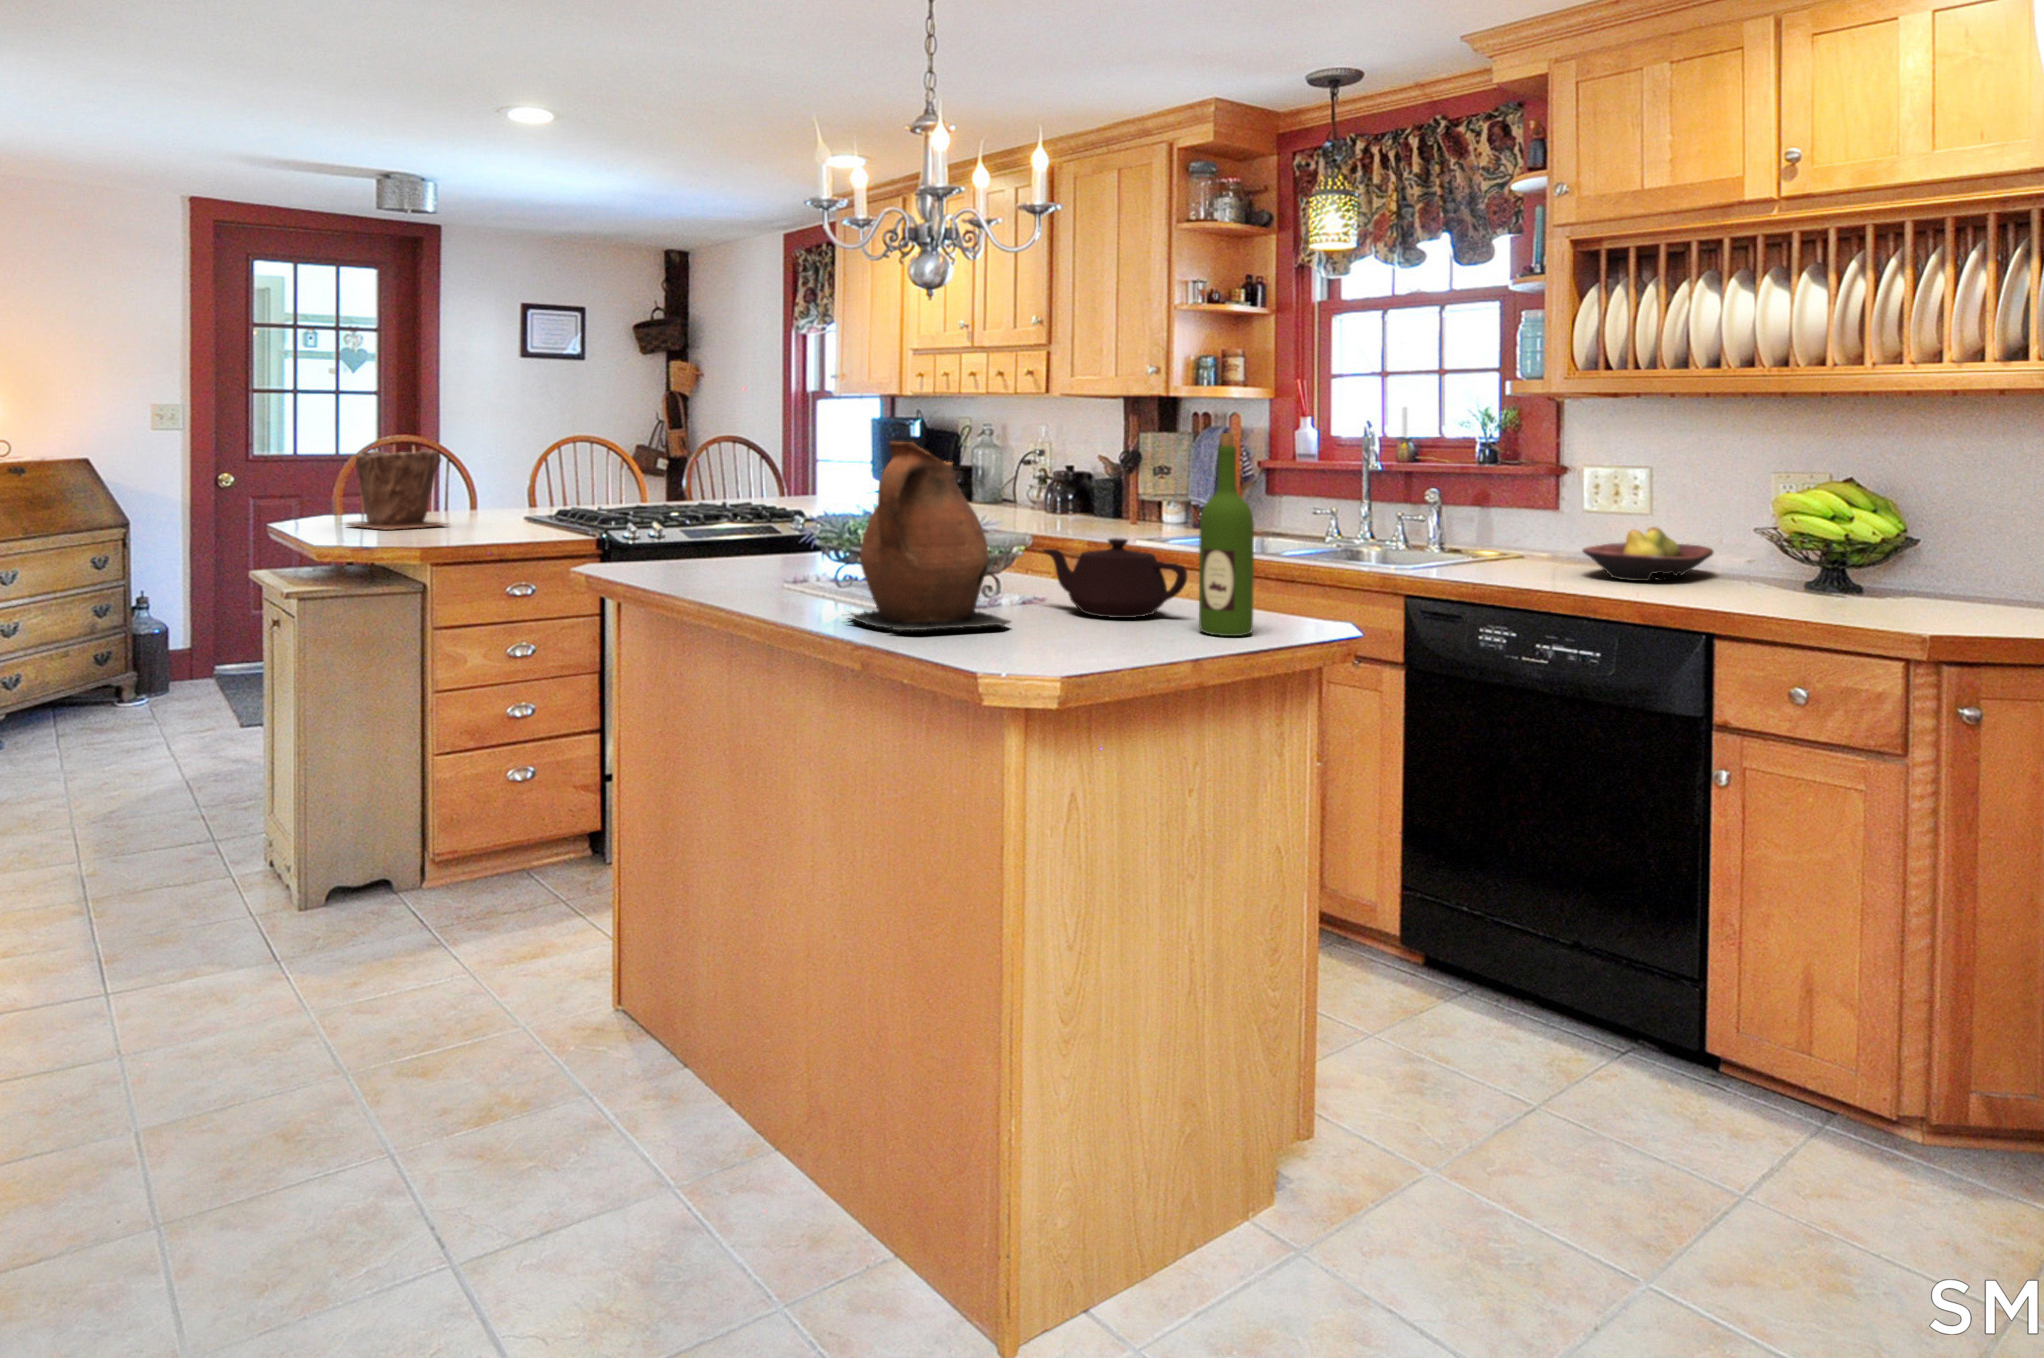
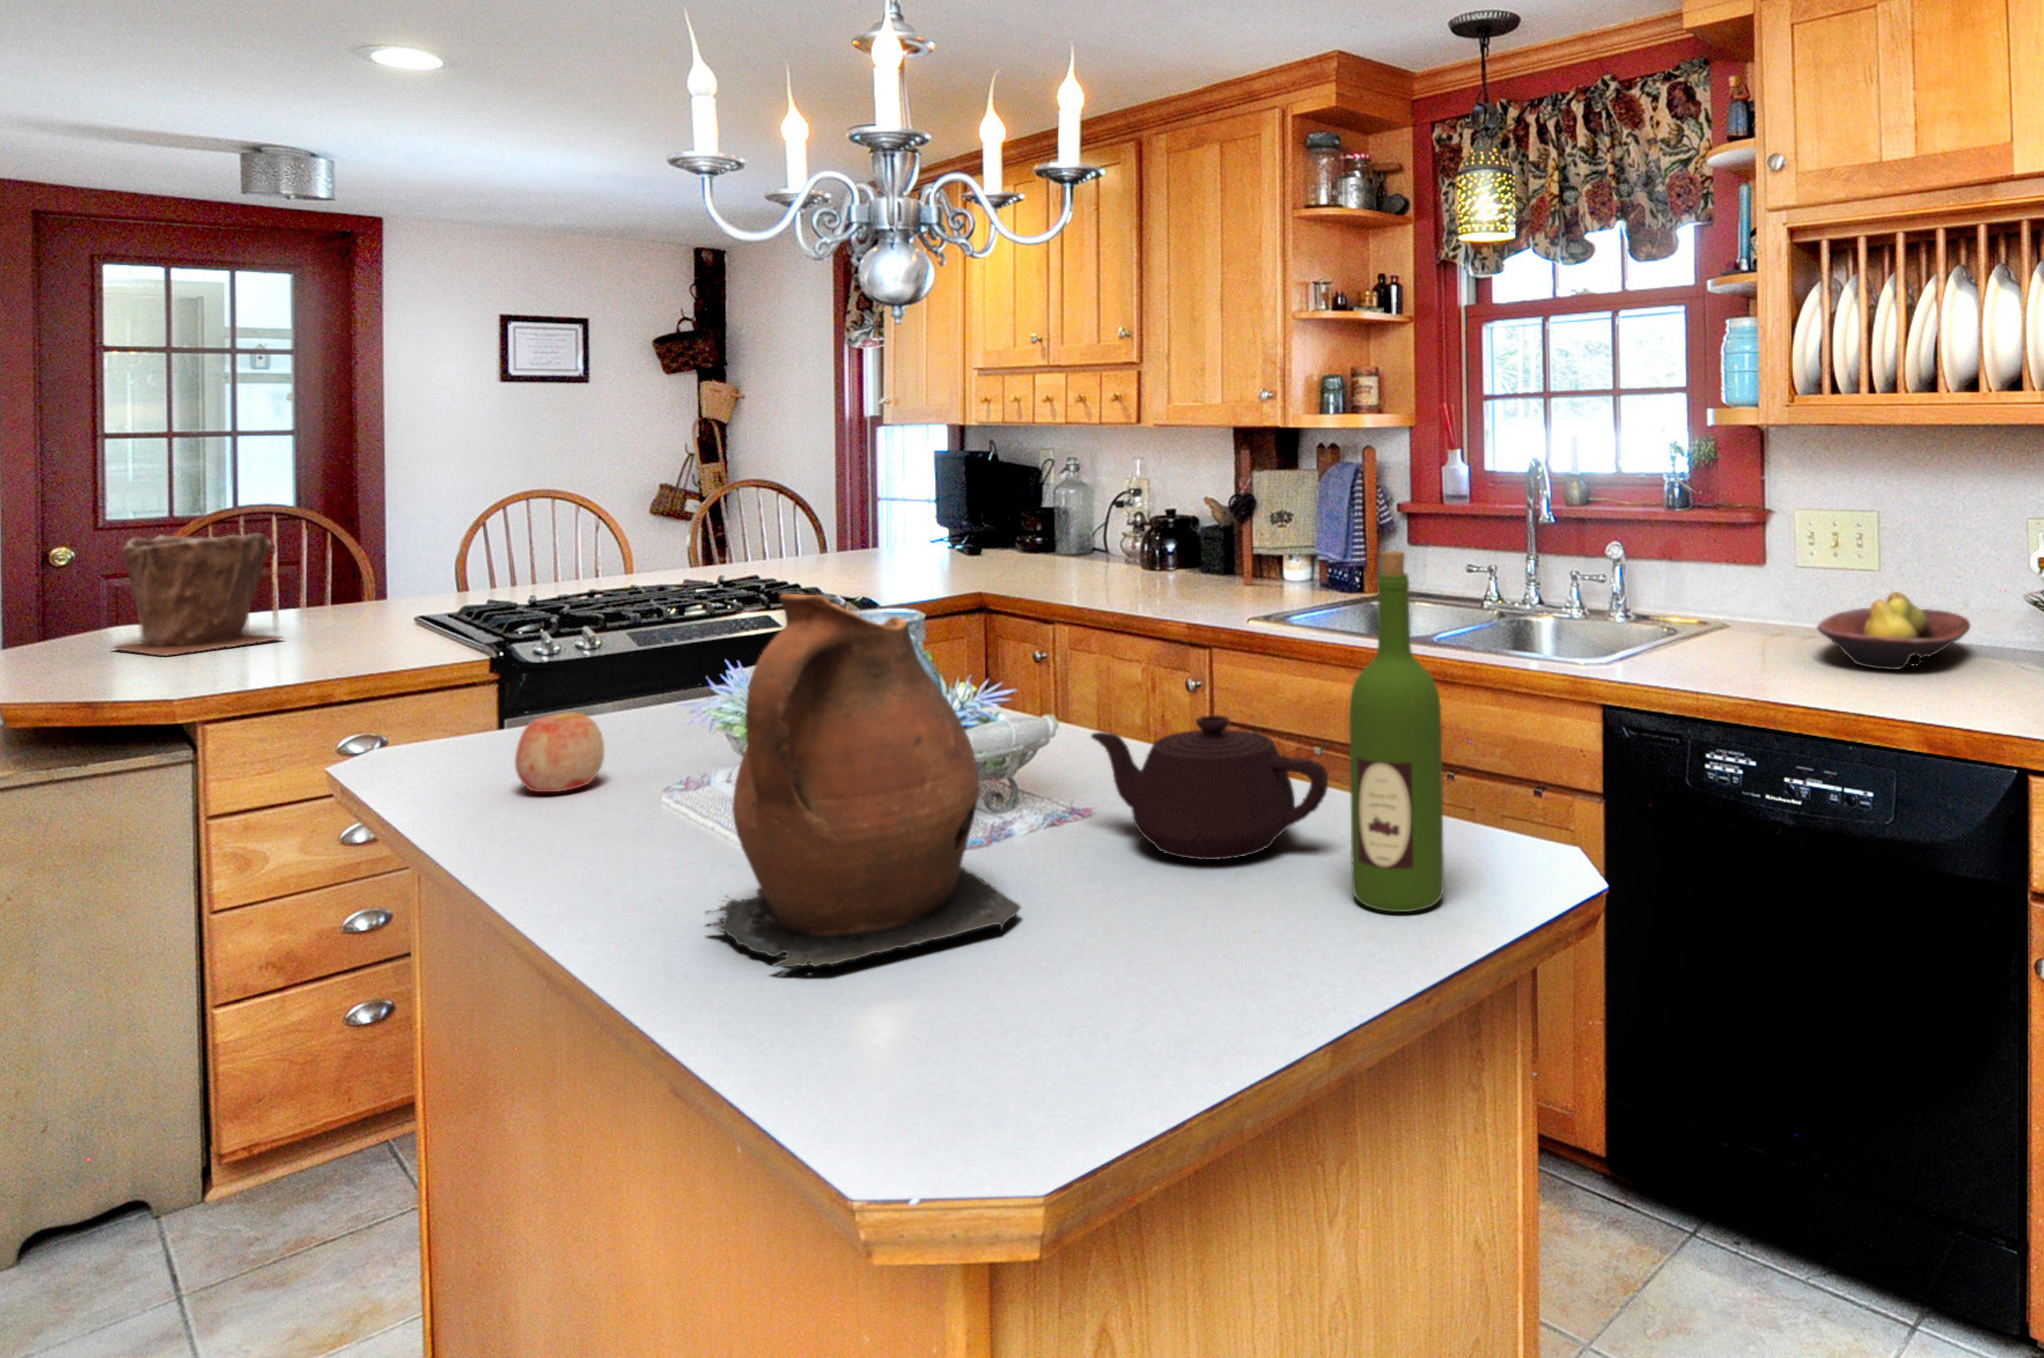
apple: none [692,537,741,582] -> present [515,712,604,792]

